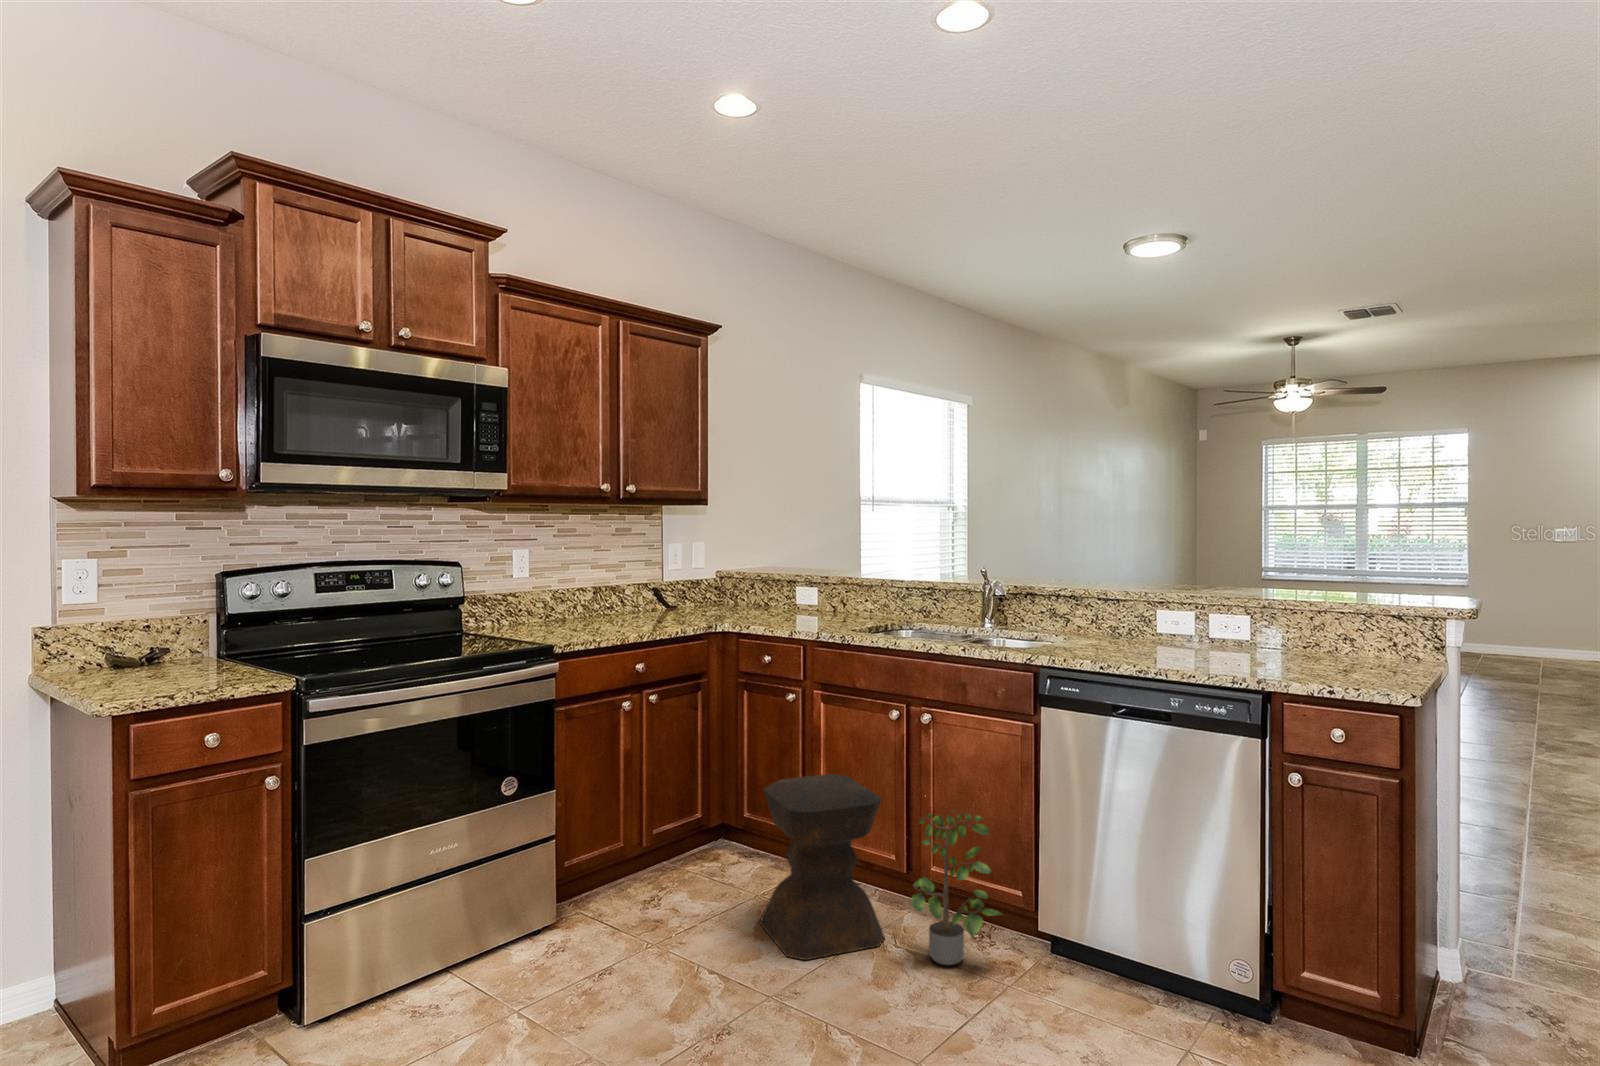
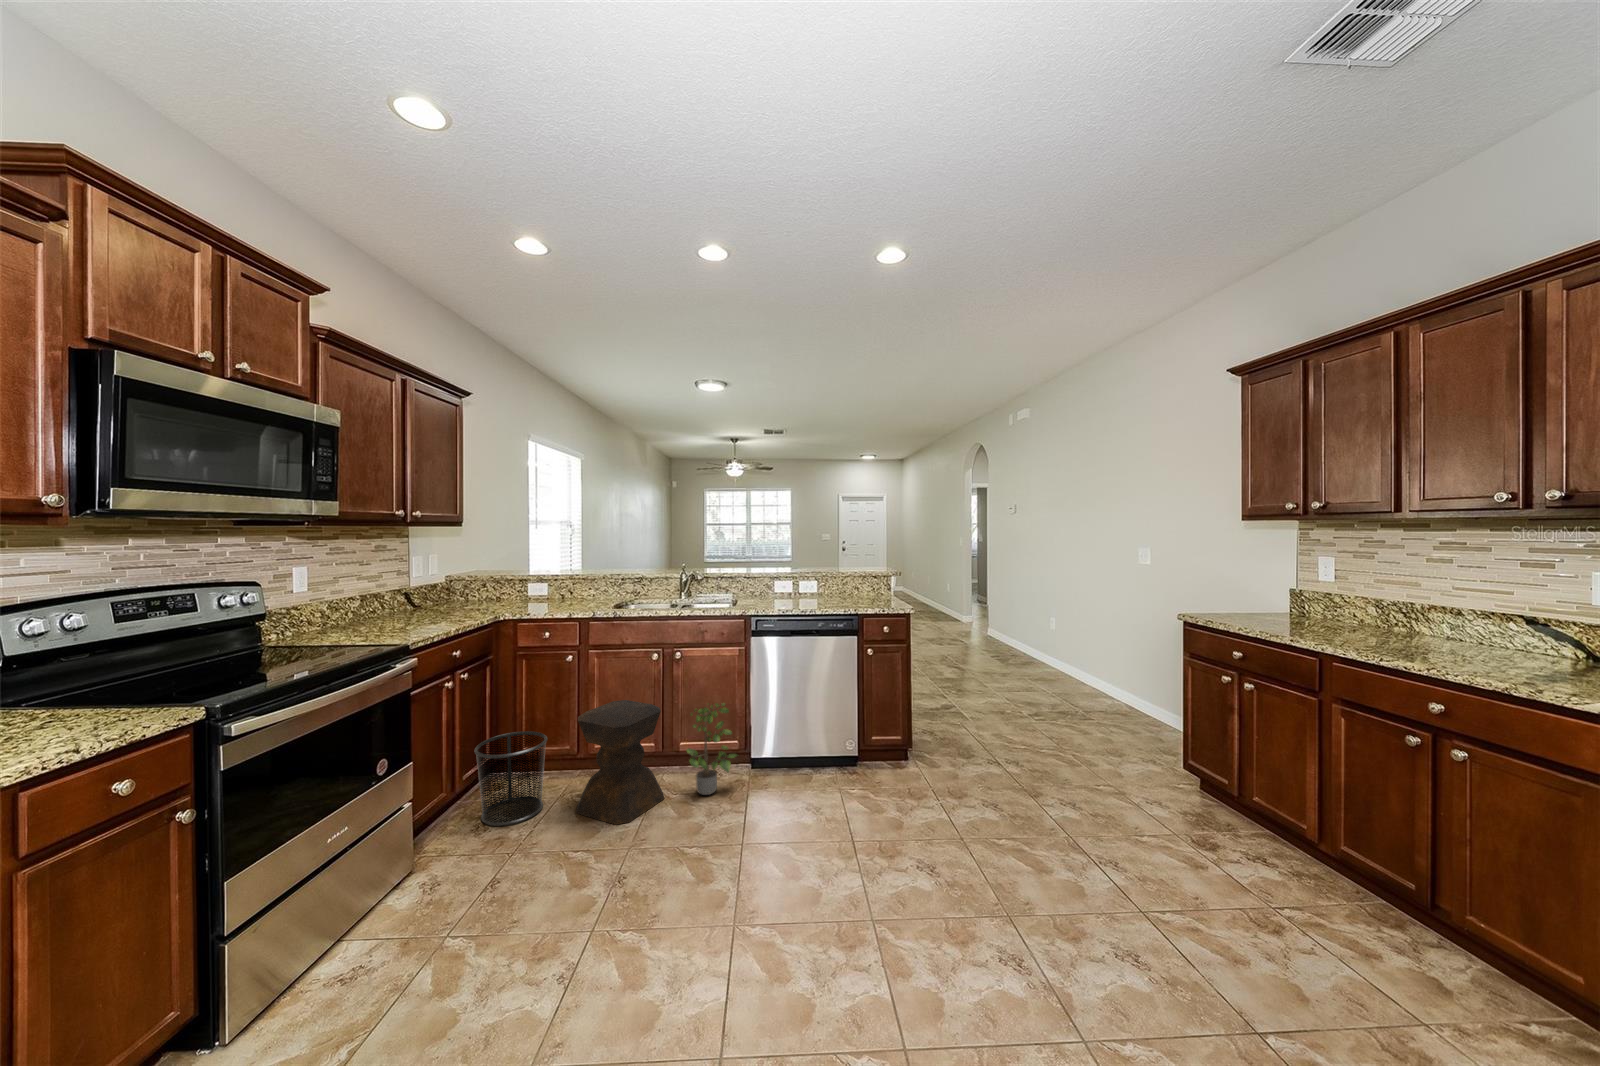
waste bin: none [654,788,744,910] -> present [474,731,547,826]

